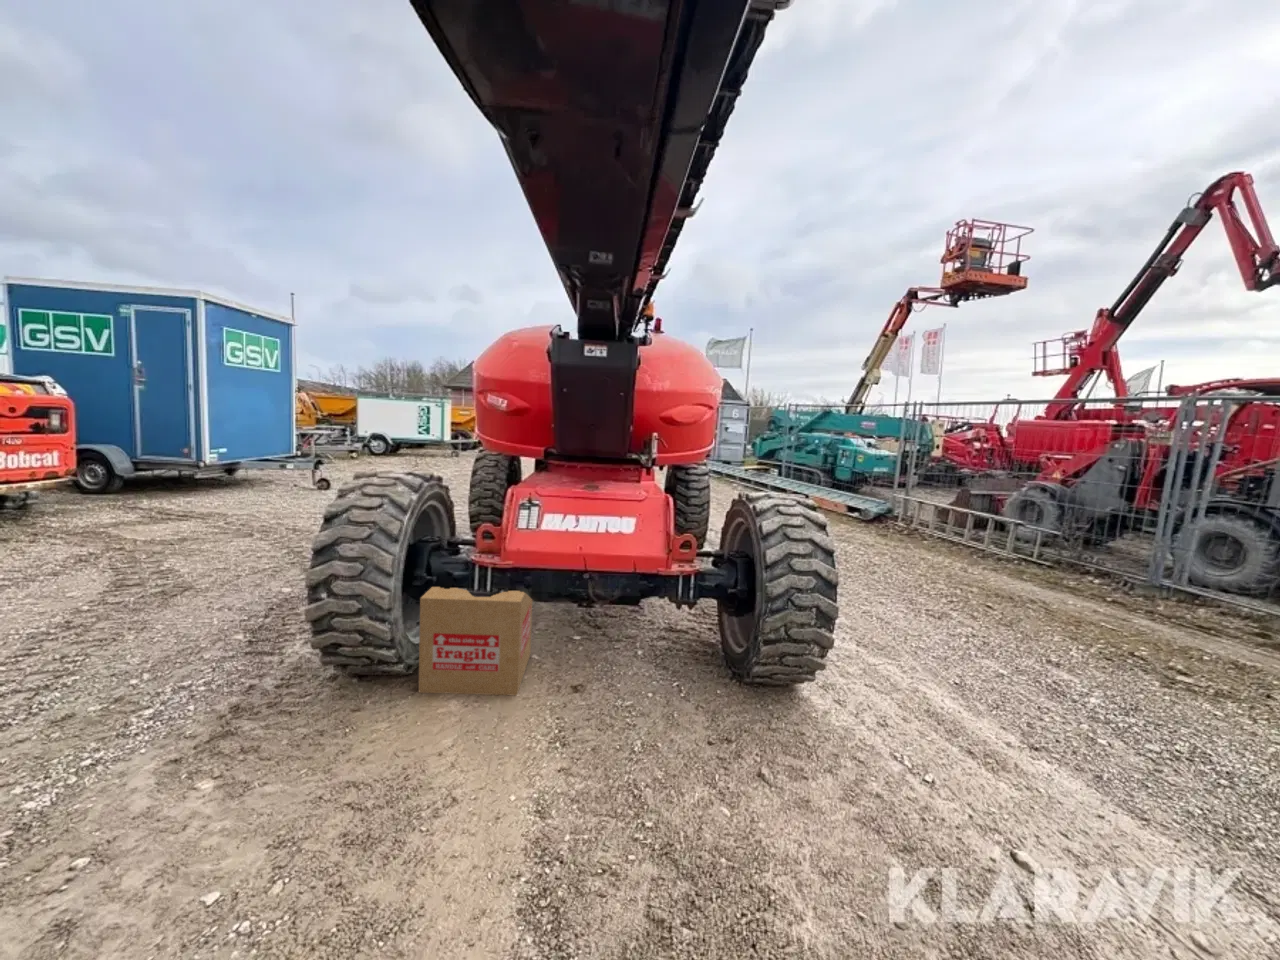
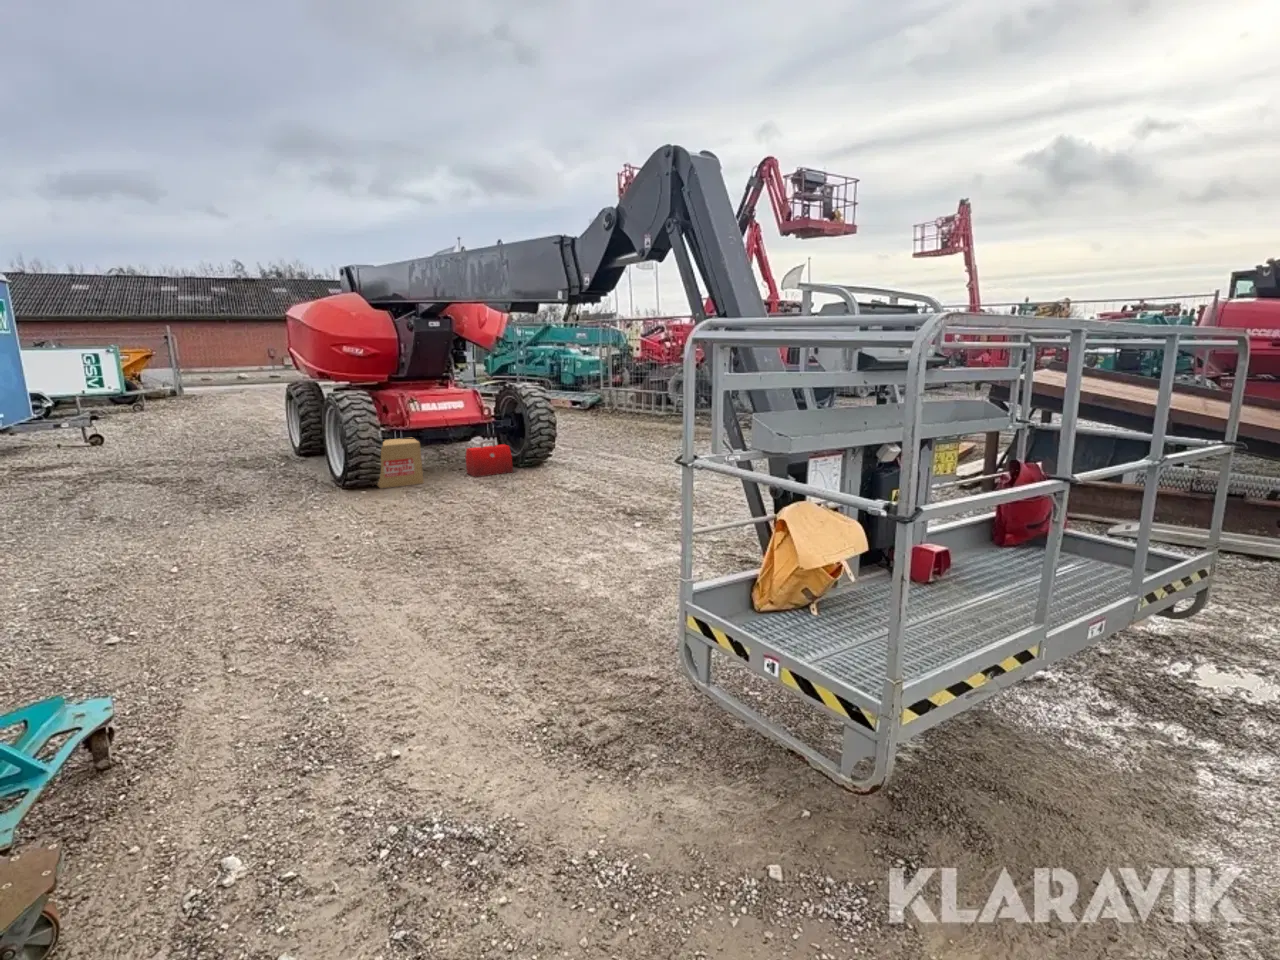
toolbox: none [632,612,733,699] -> present [466,441,513,477]

